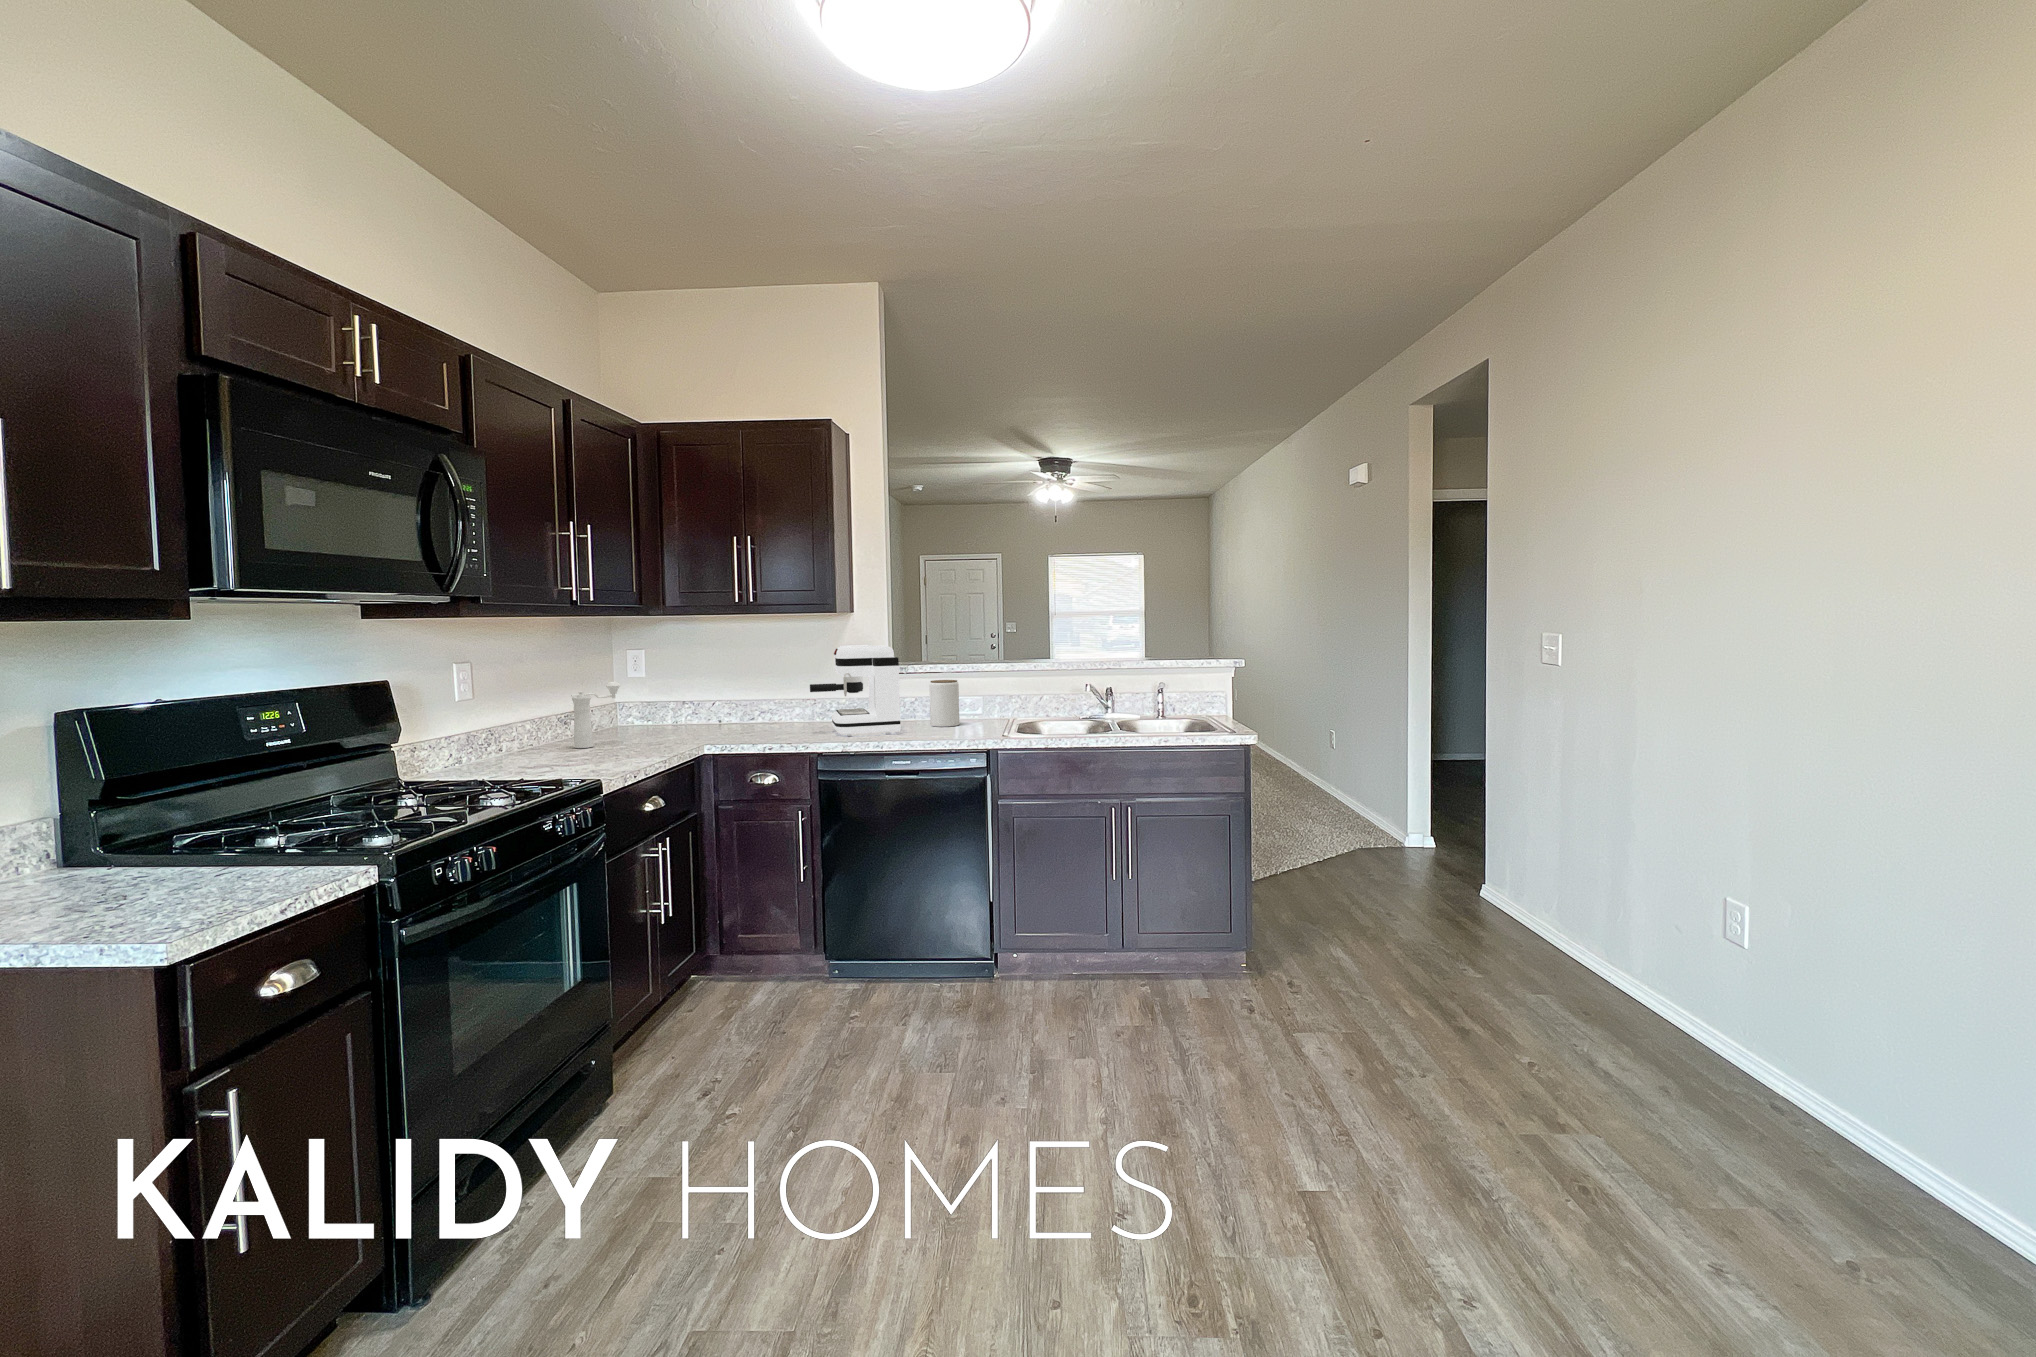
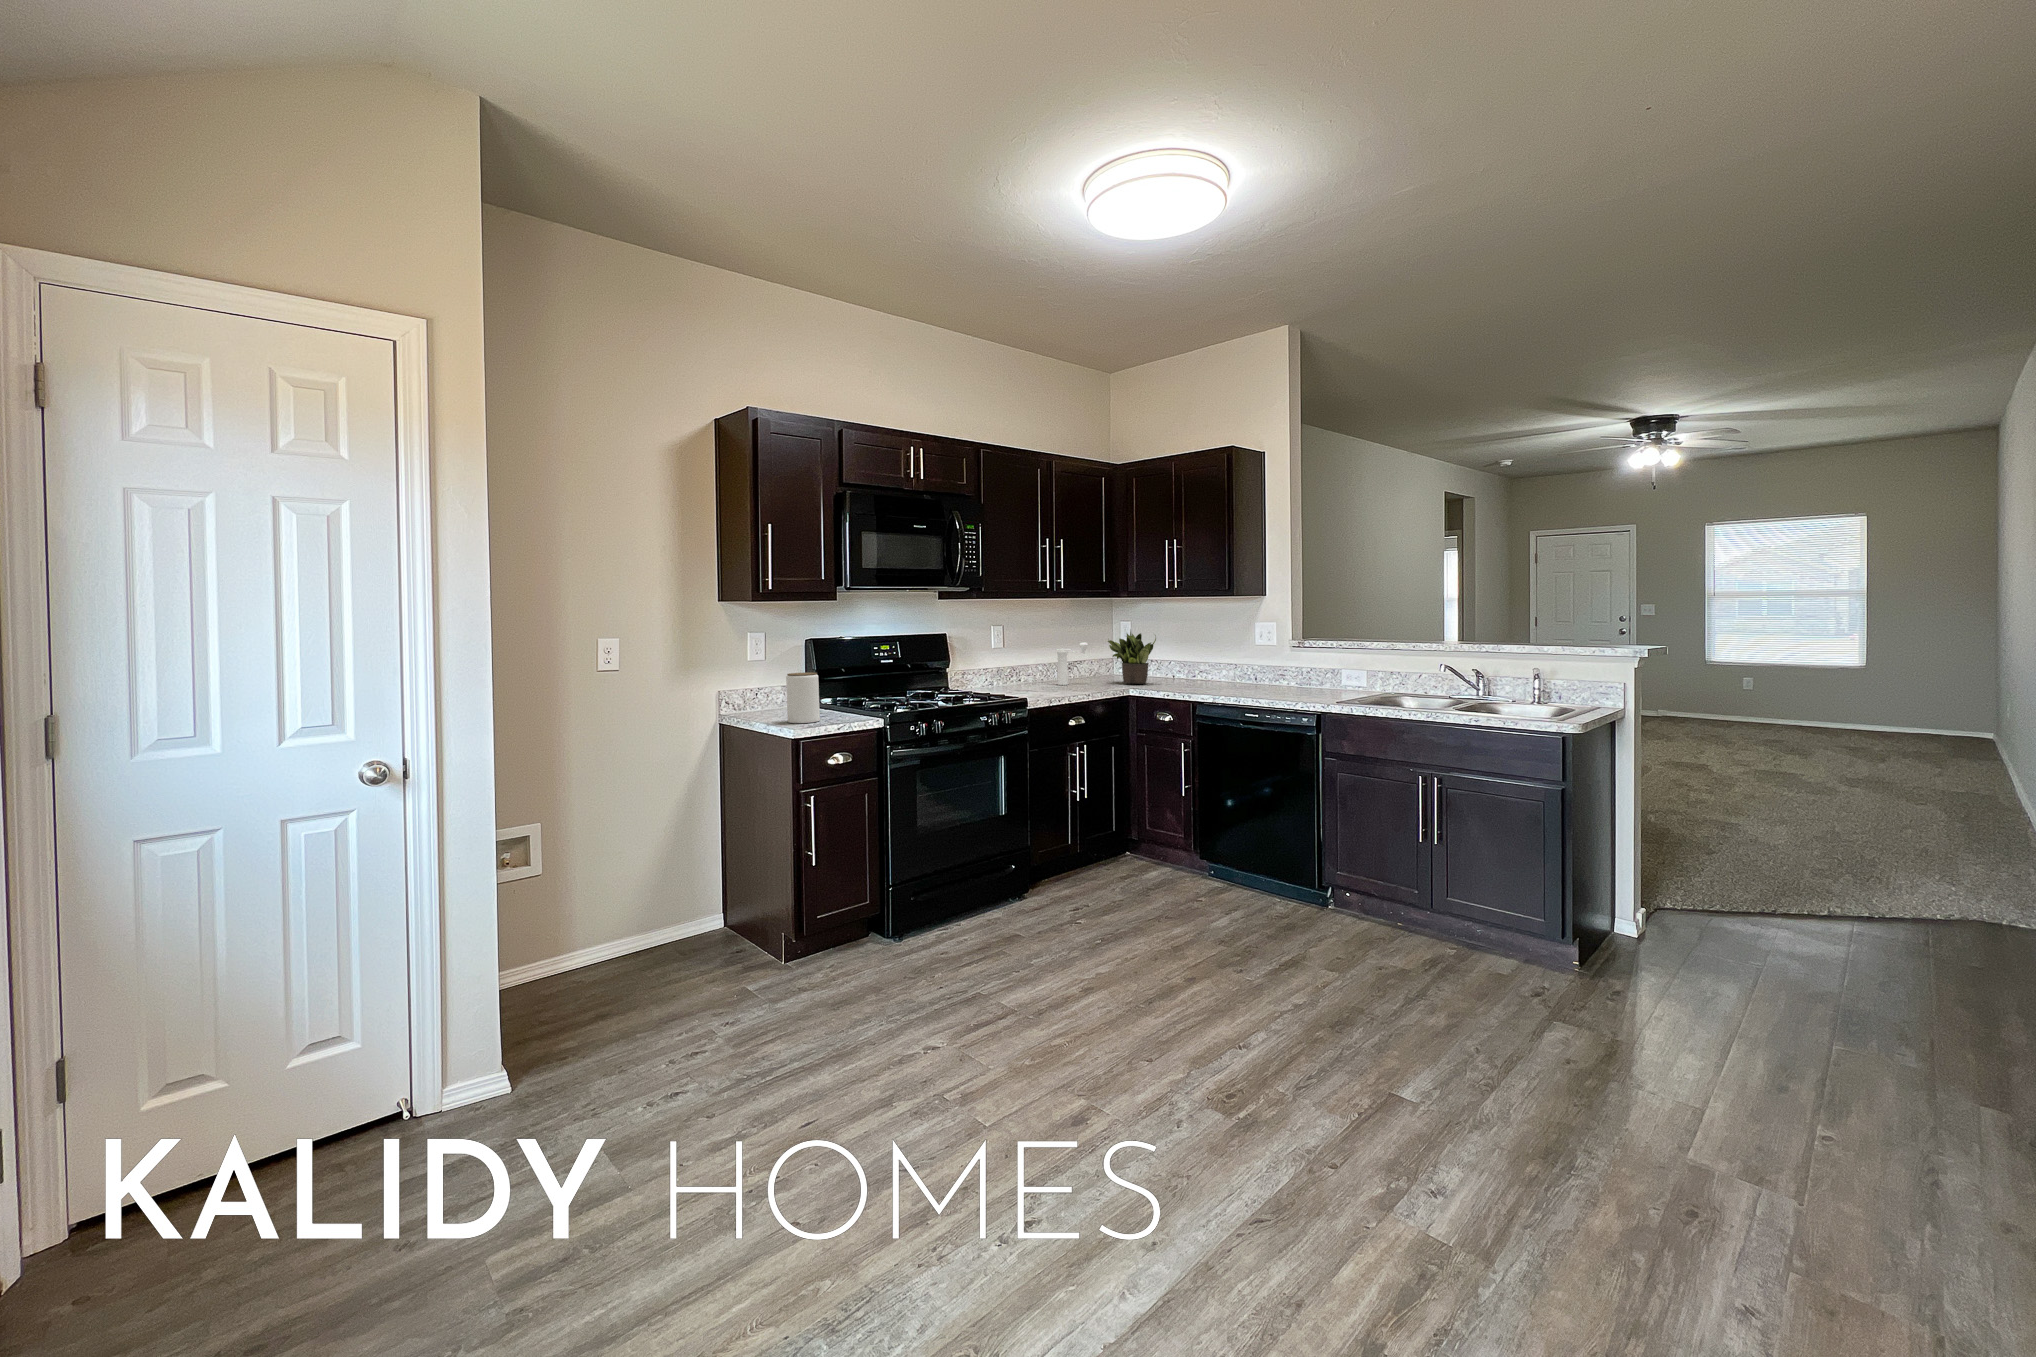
coffee maker: present [810,646,901,736] -> none [1210,621,1280,693]
potted plant: none [646,659,721,735] -> present [1108,631,1156,684]
jar: present [929,680,959,727] -> present [786,672,820,723]

